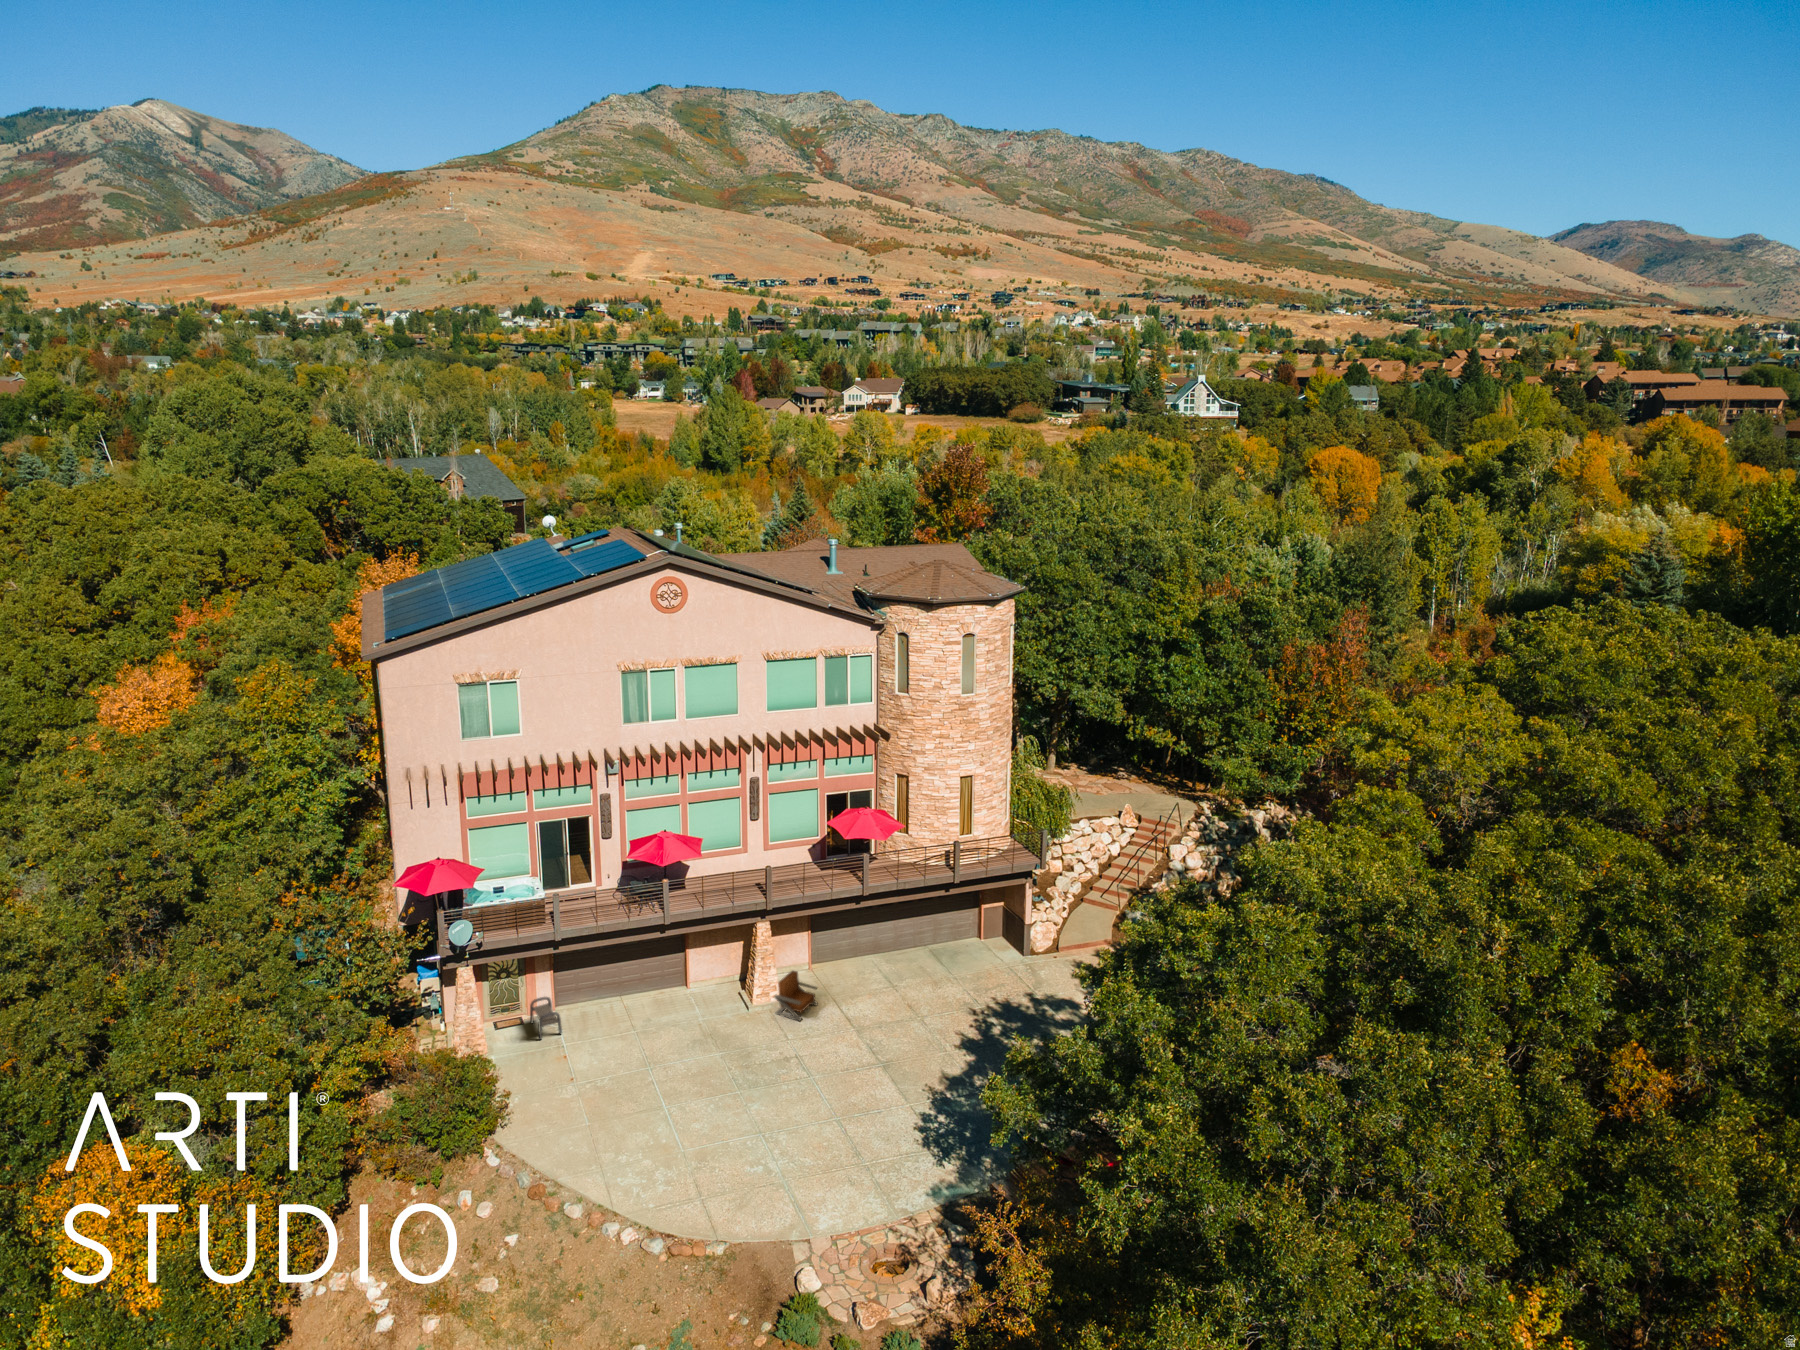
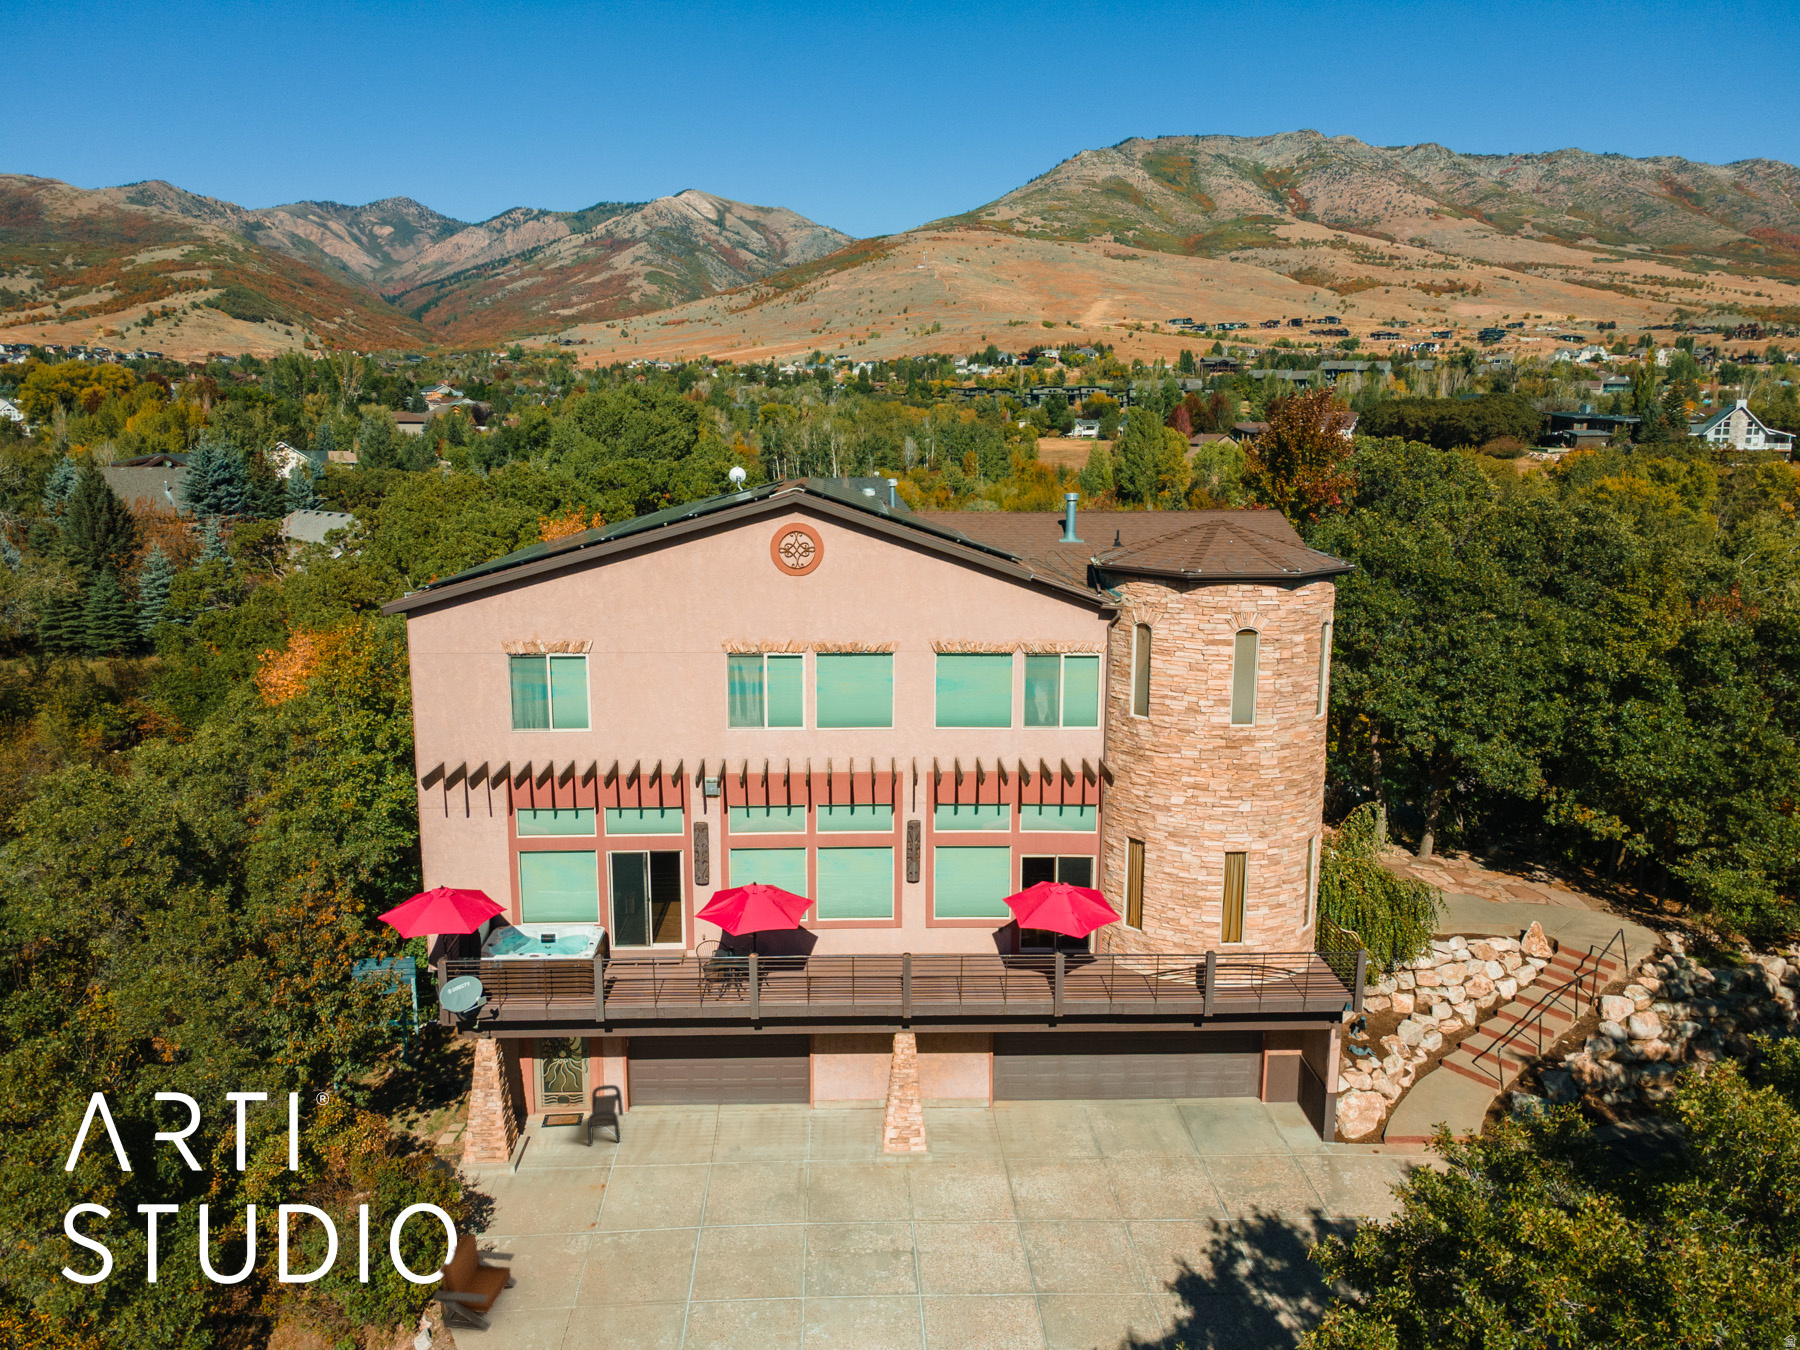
lounge chair: present [774,971,817,1021] -> present [433,1235,517,1330]

